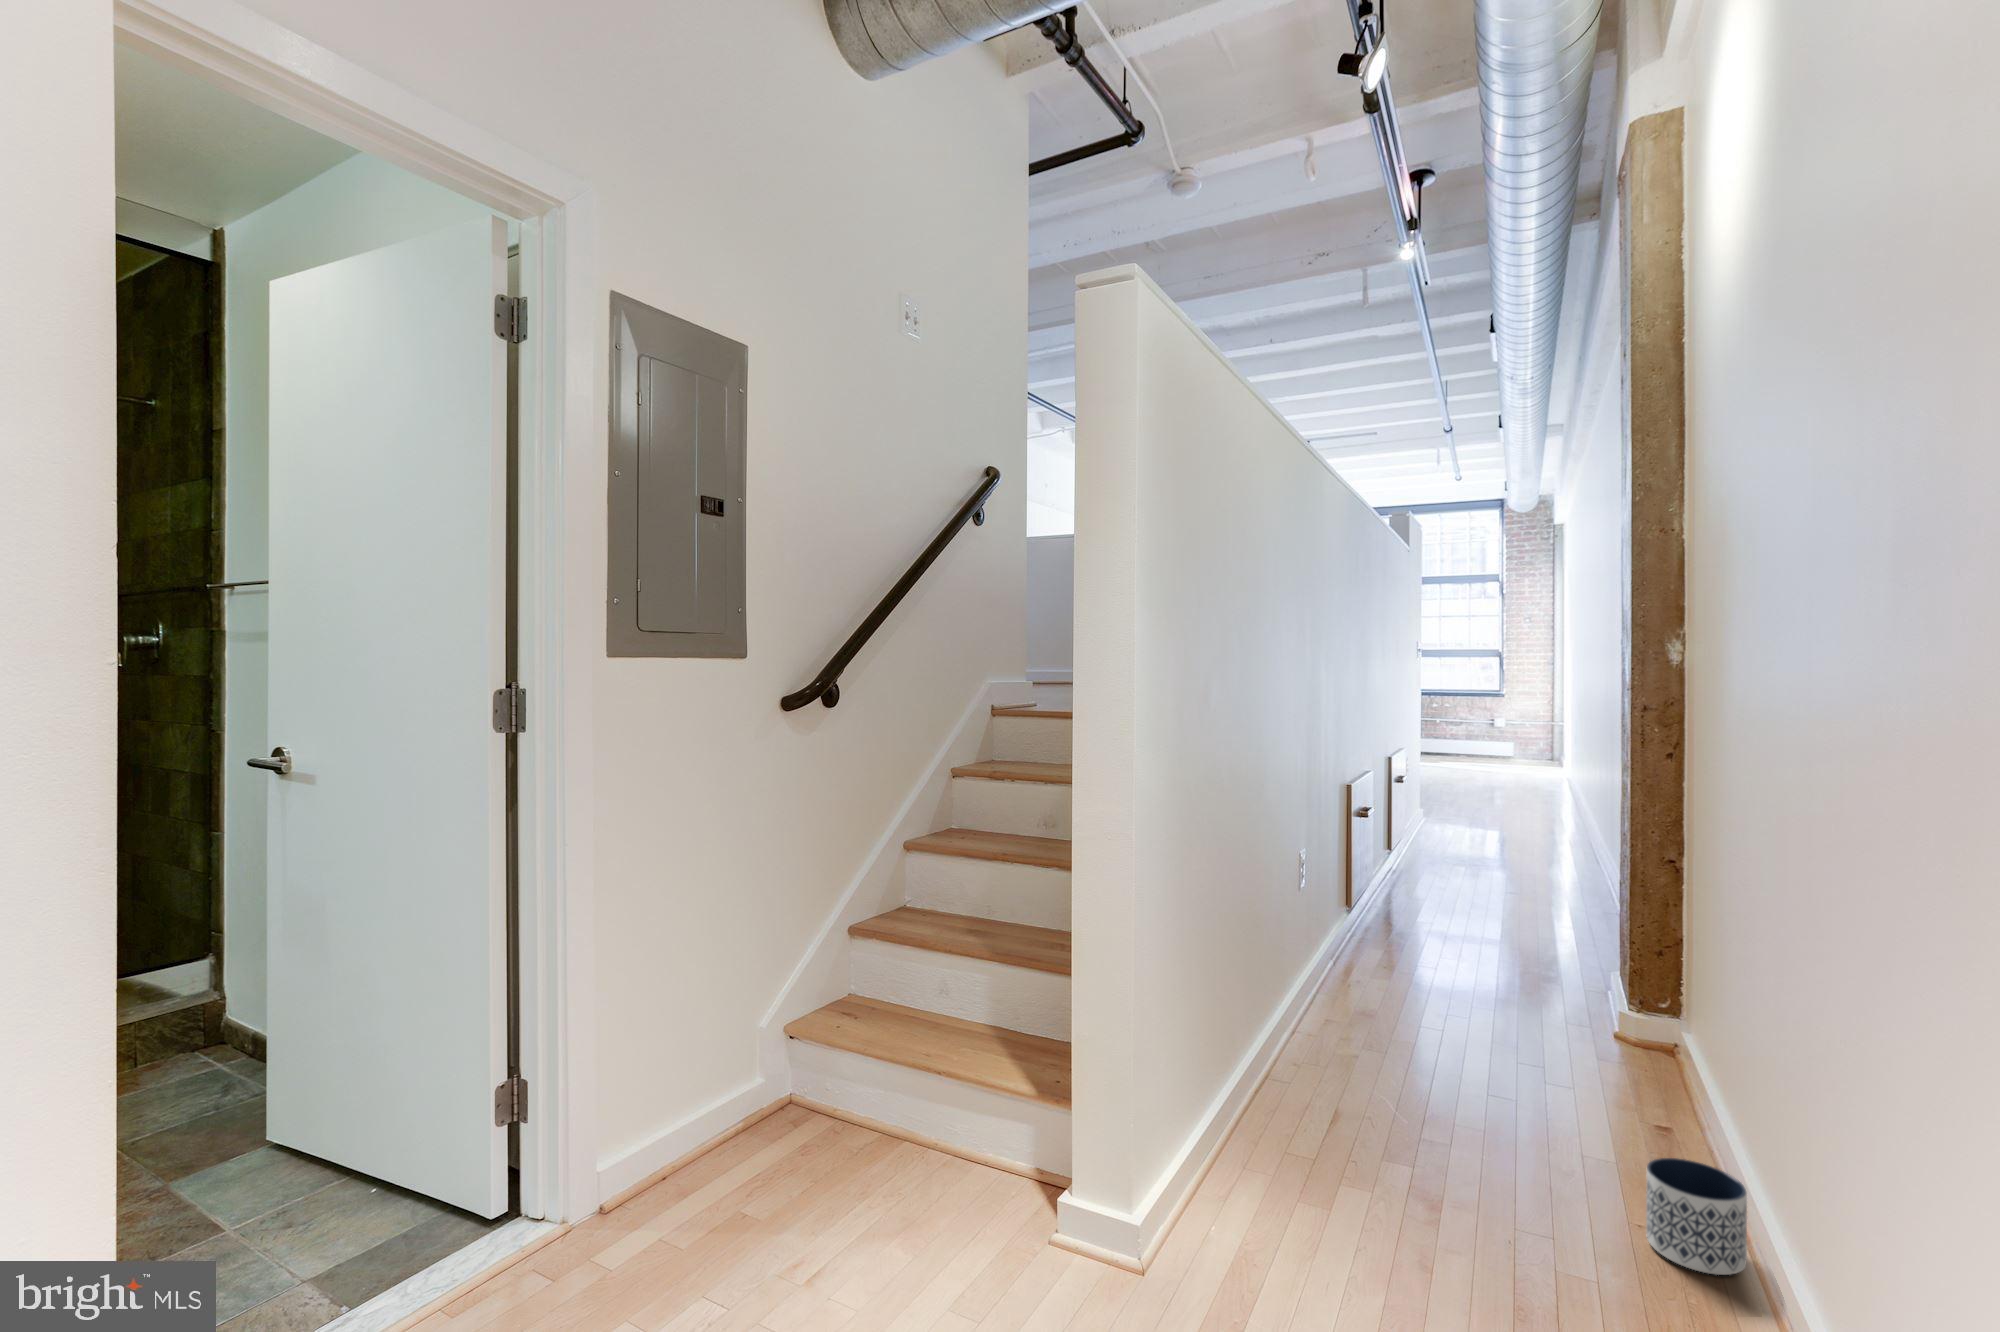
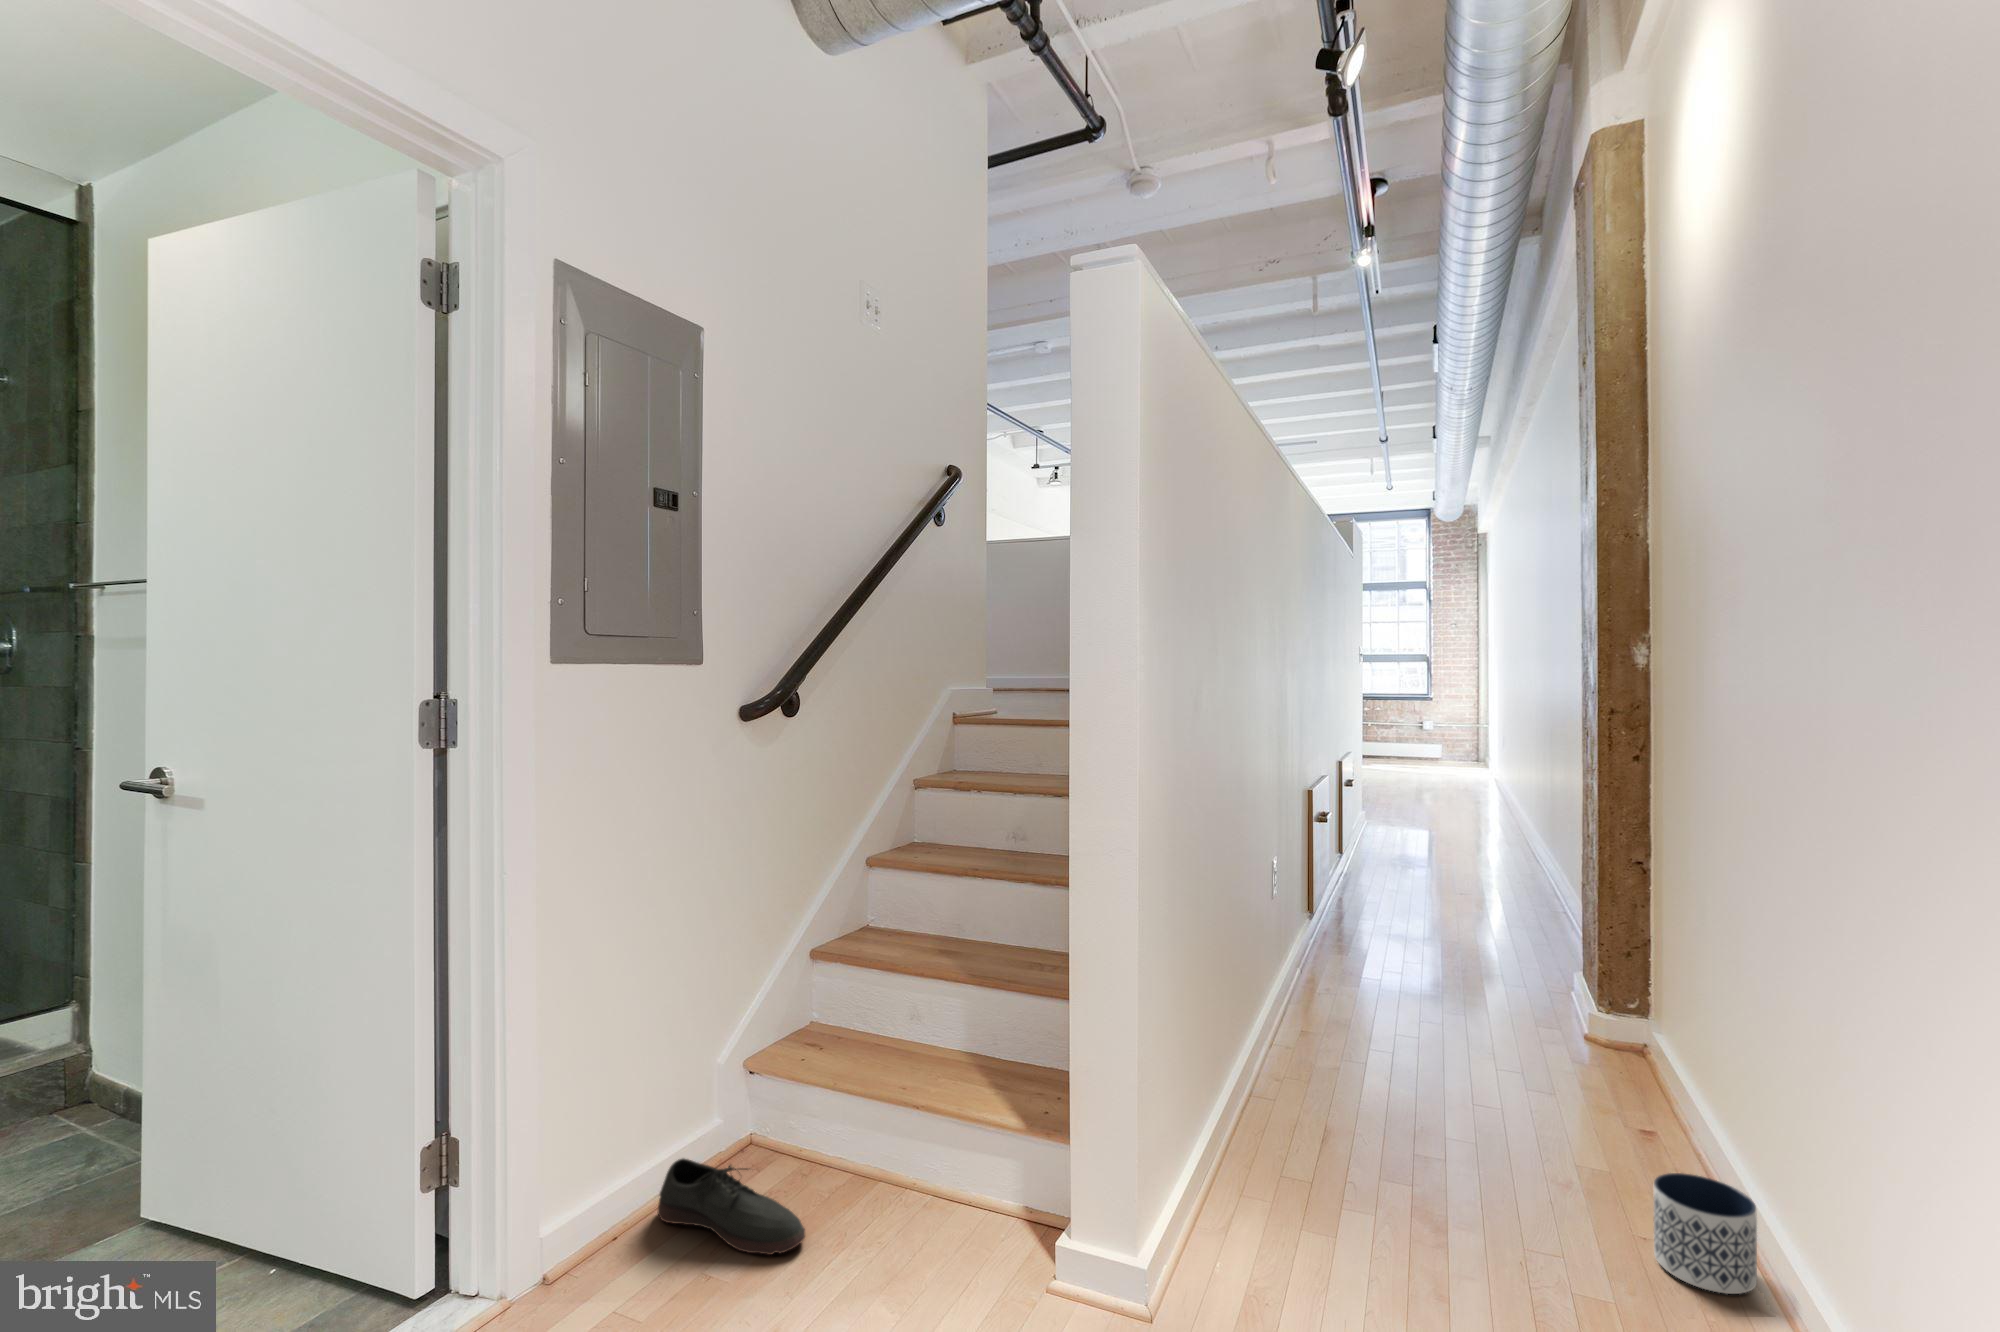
shoe: none [705,1109,835,1197] -> present [658,1159,805,1255]

